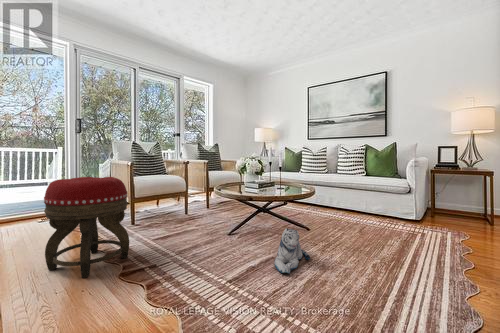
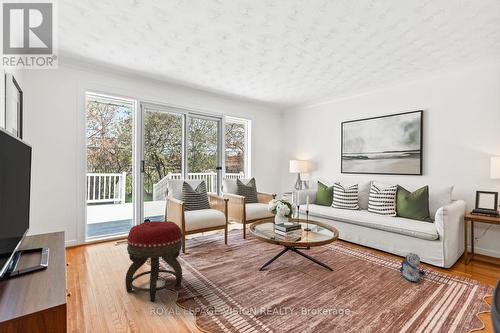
plush toy: present [274,228,310,273] -> present [400,253,426,281]

